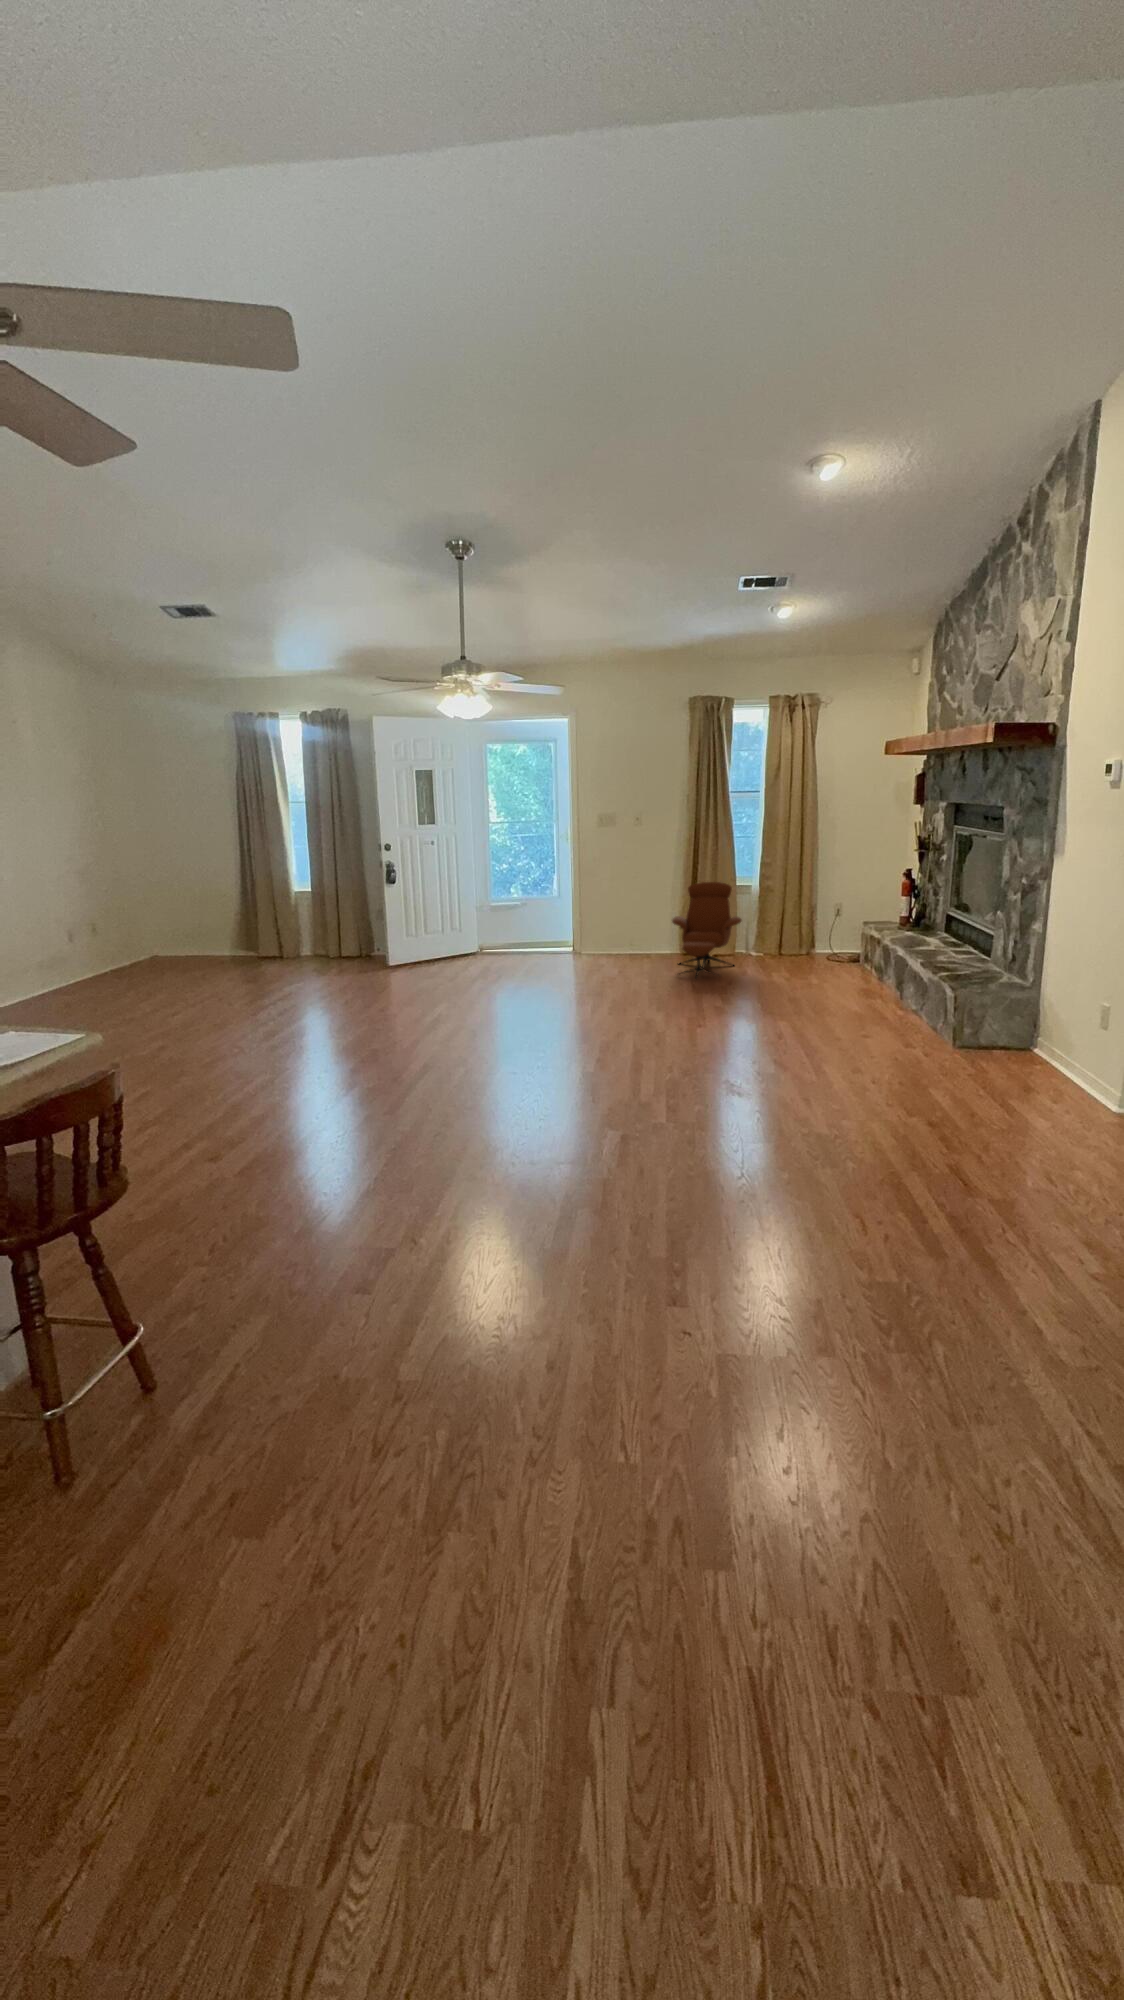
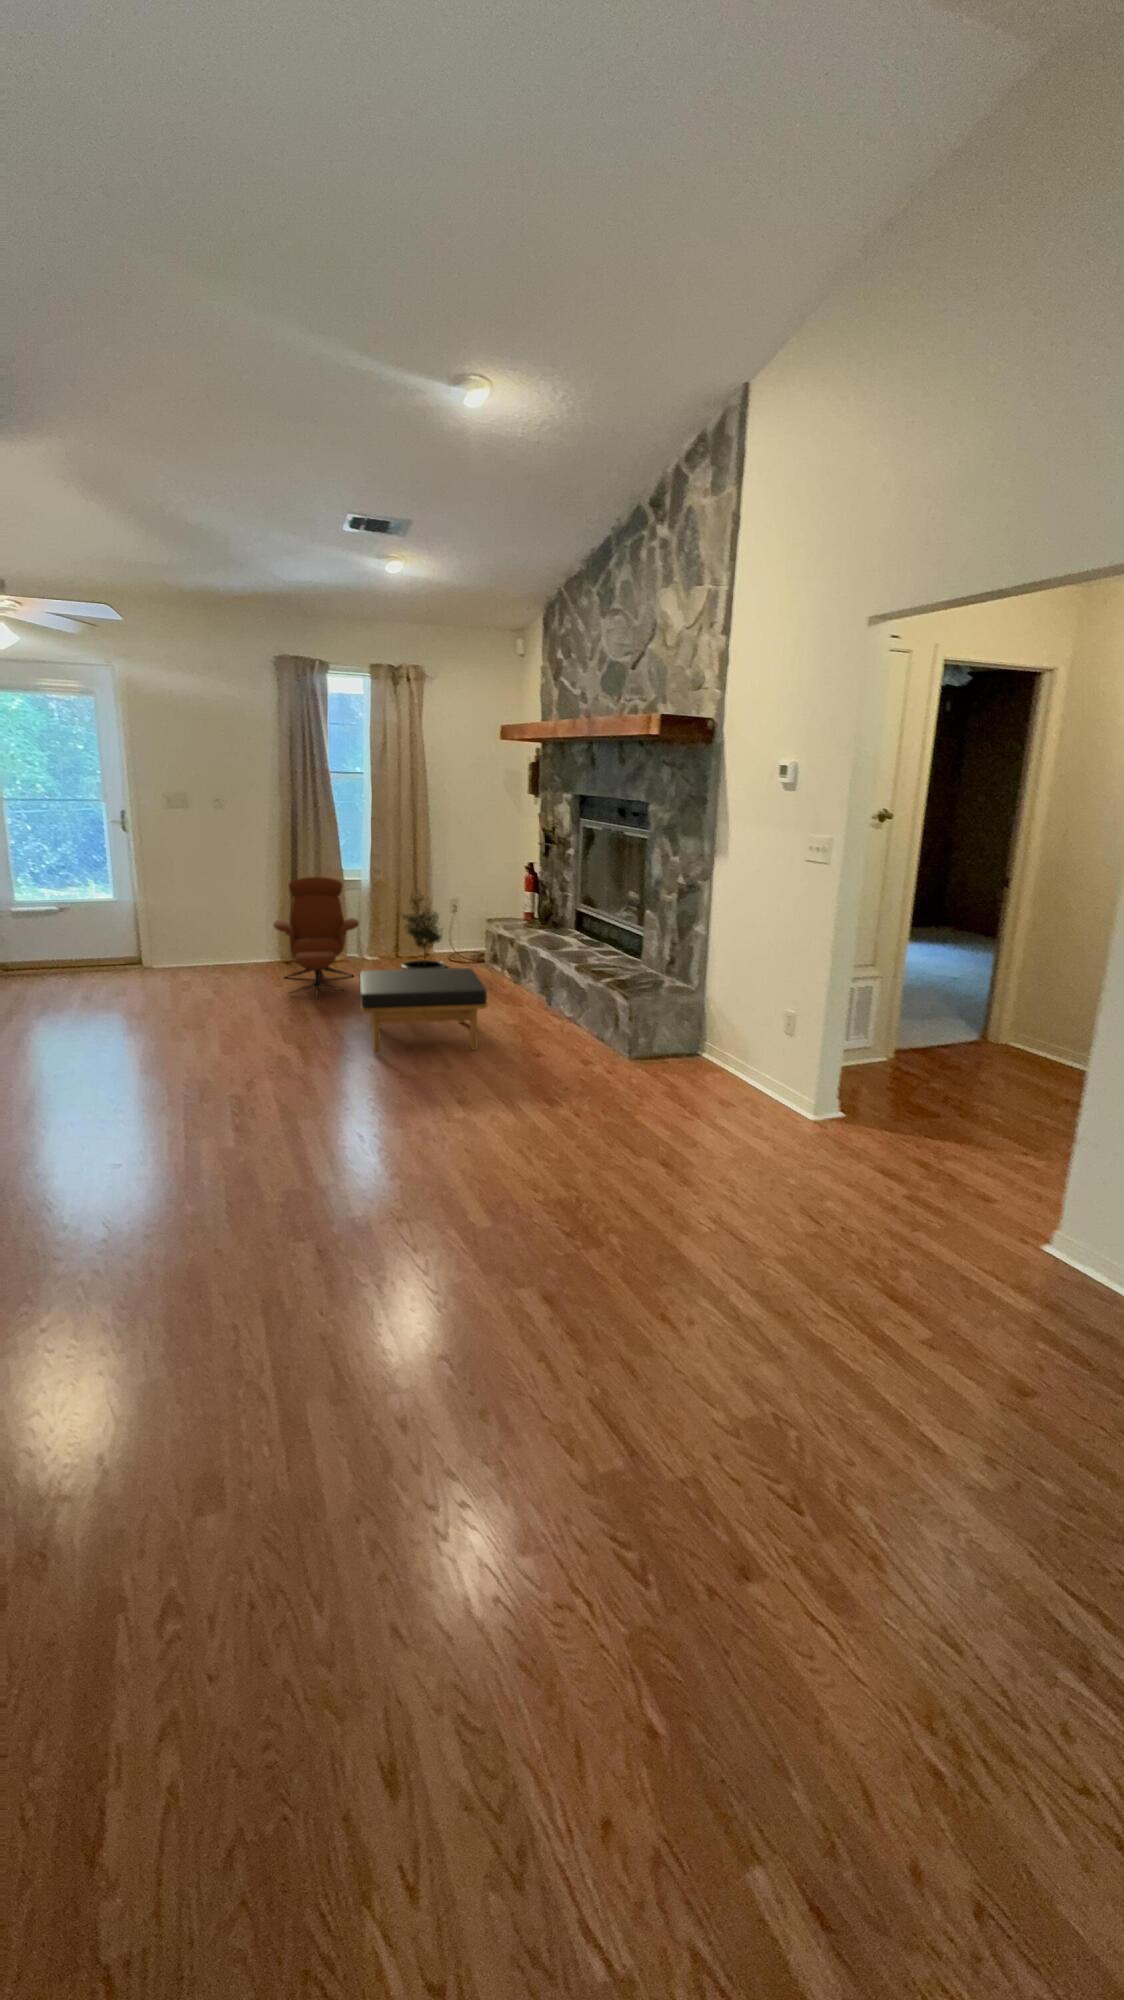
potted tree: none [779,891,822,965] -> present [401,890,446,969]
ottoman: none [712,956,821,1025] -> present [360,968,488,1054]

